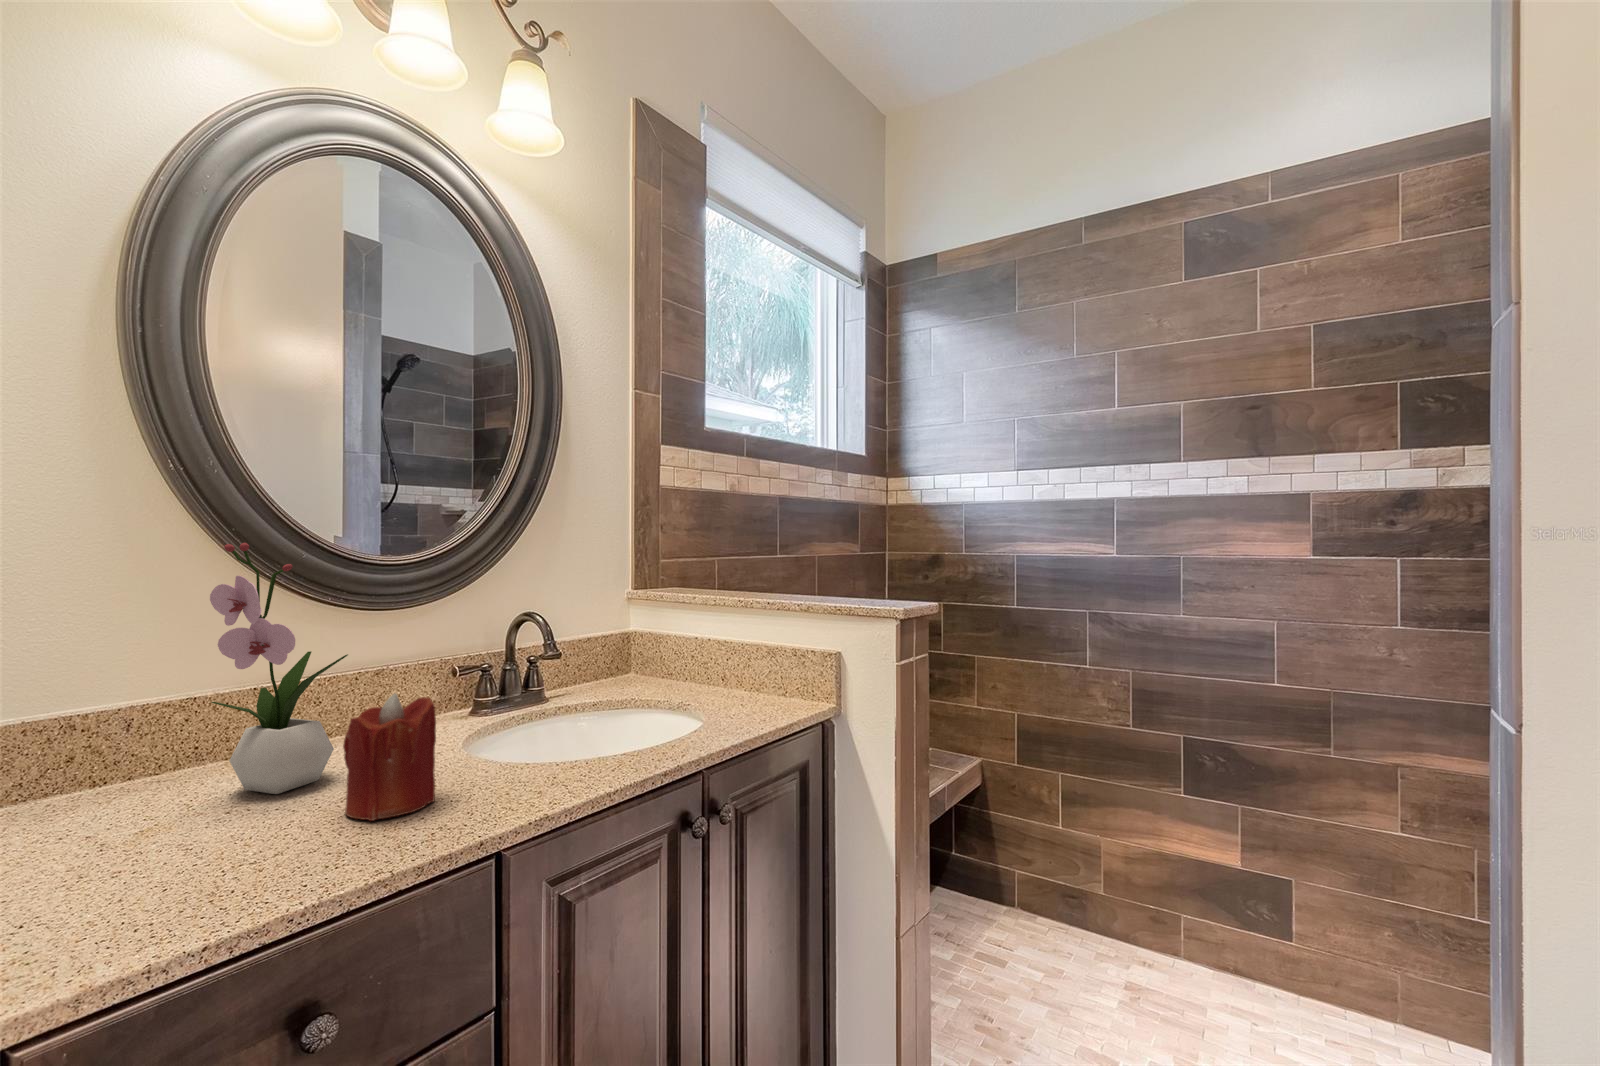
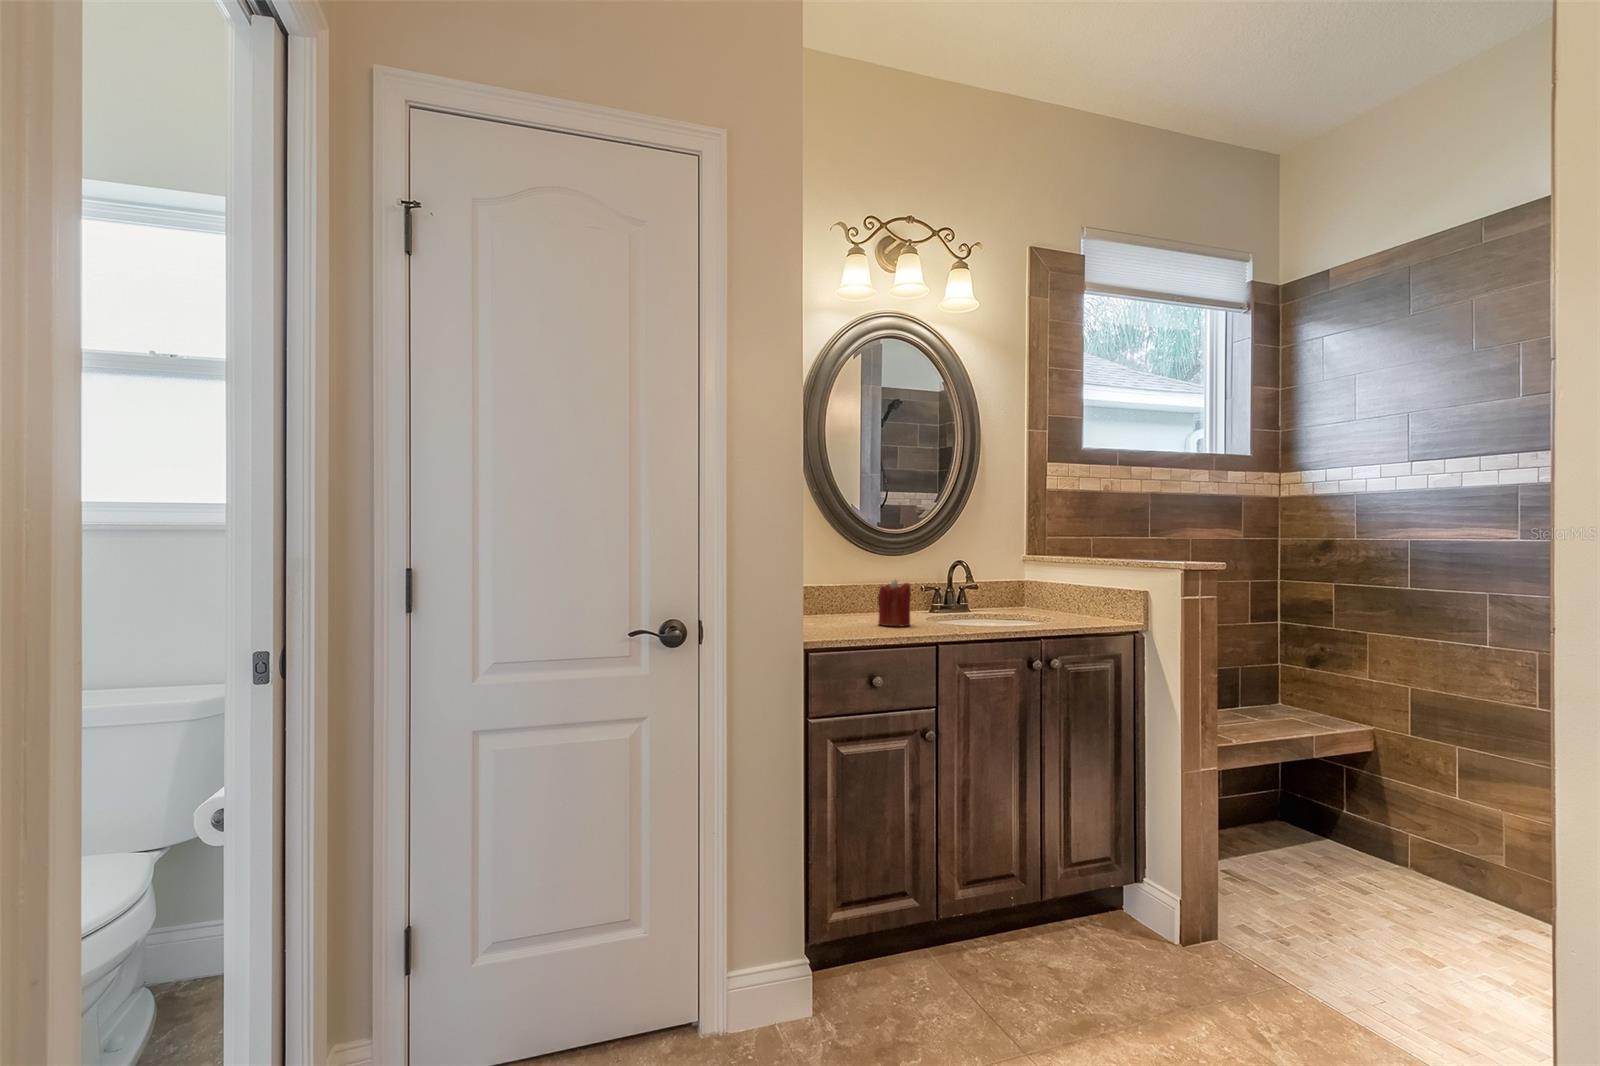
flower arrangement: present [210,543,348,794] -> none [833,519,879,619]

